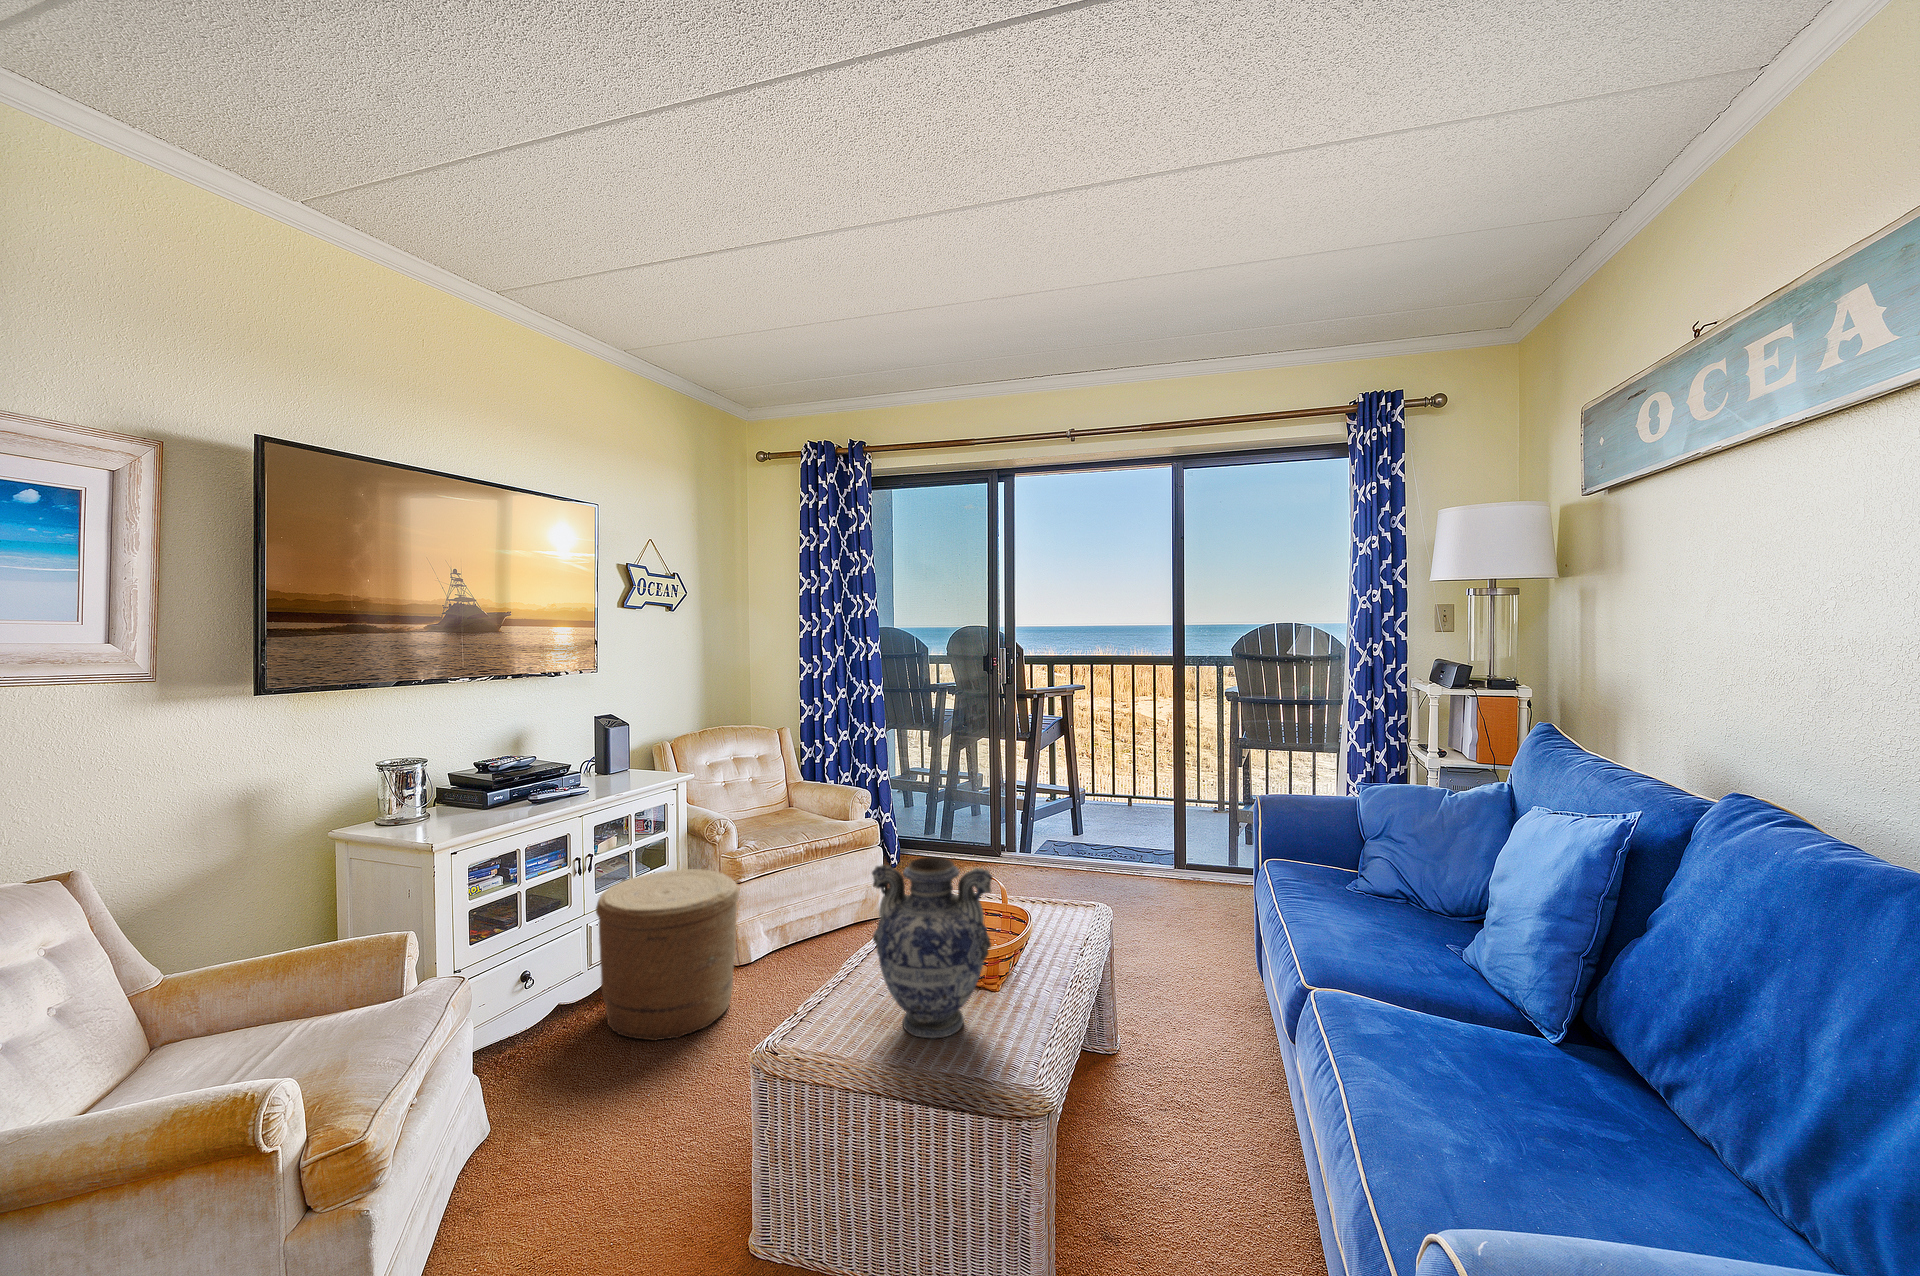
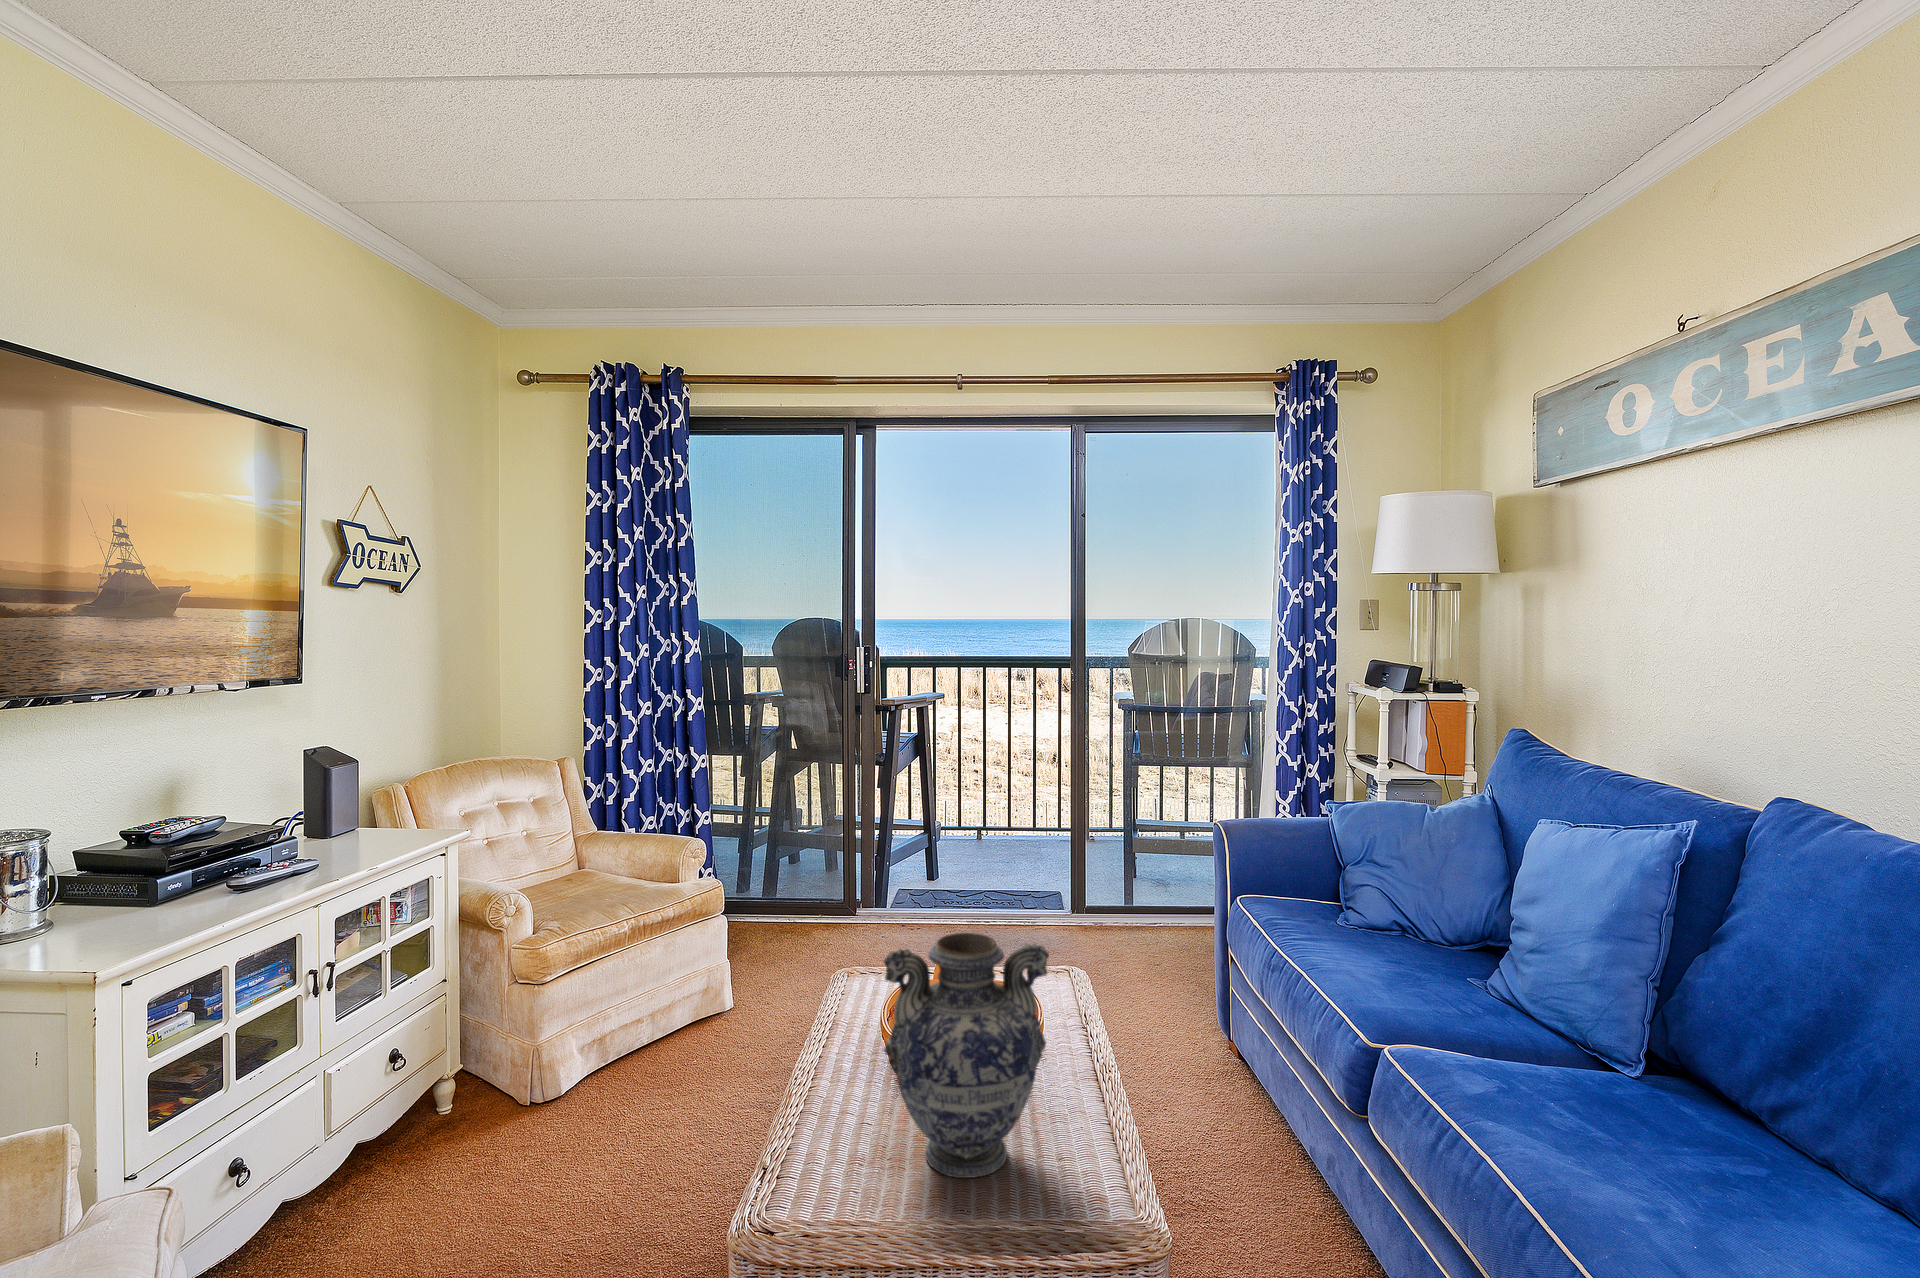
woven basket: present [596,869,739,1040] -> none [347,970,569,1232]

